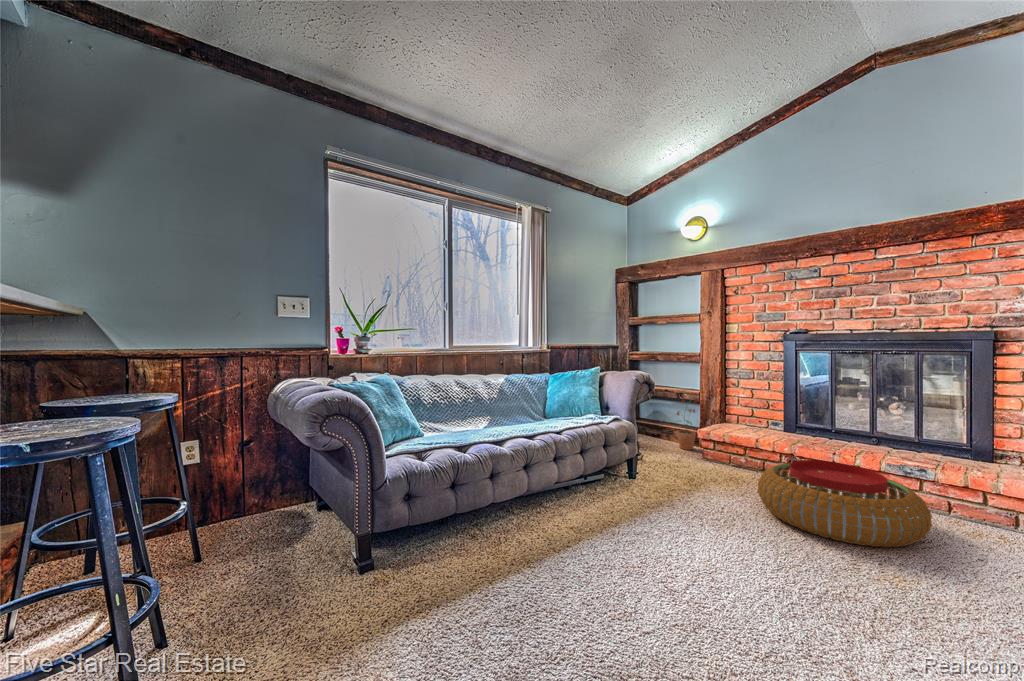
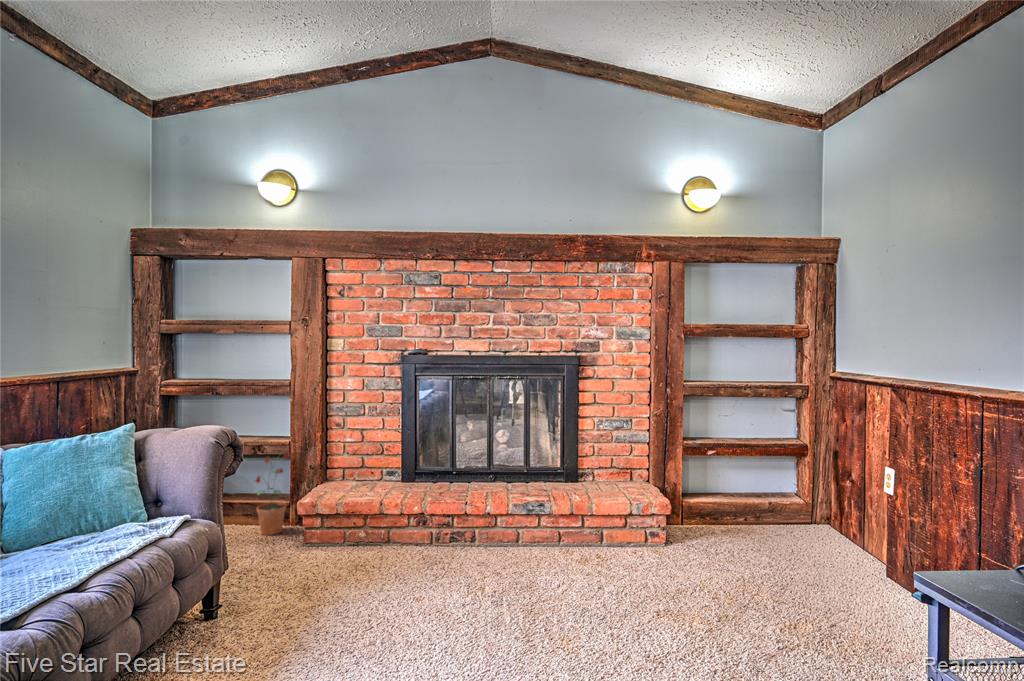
pouf: present [758,460,932,547] -> none [408,520,573,629]

